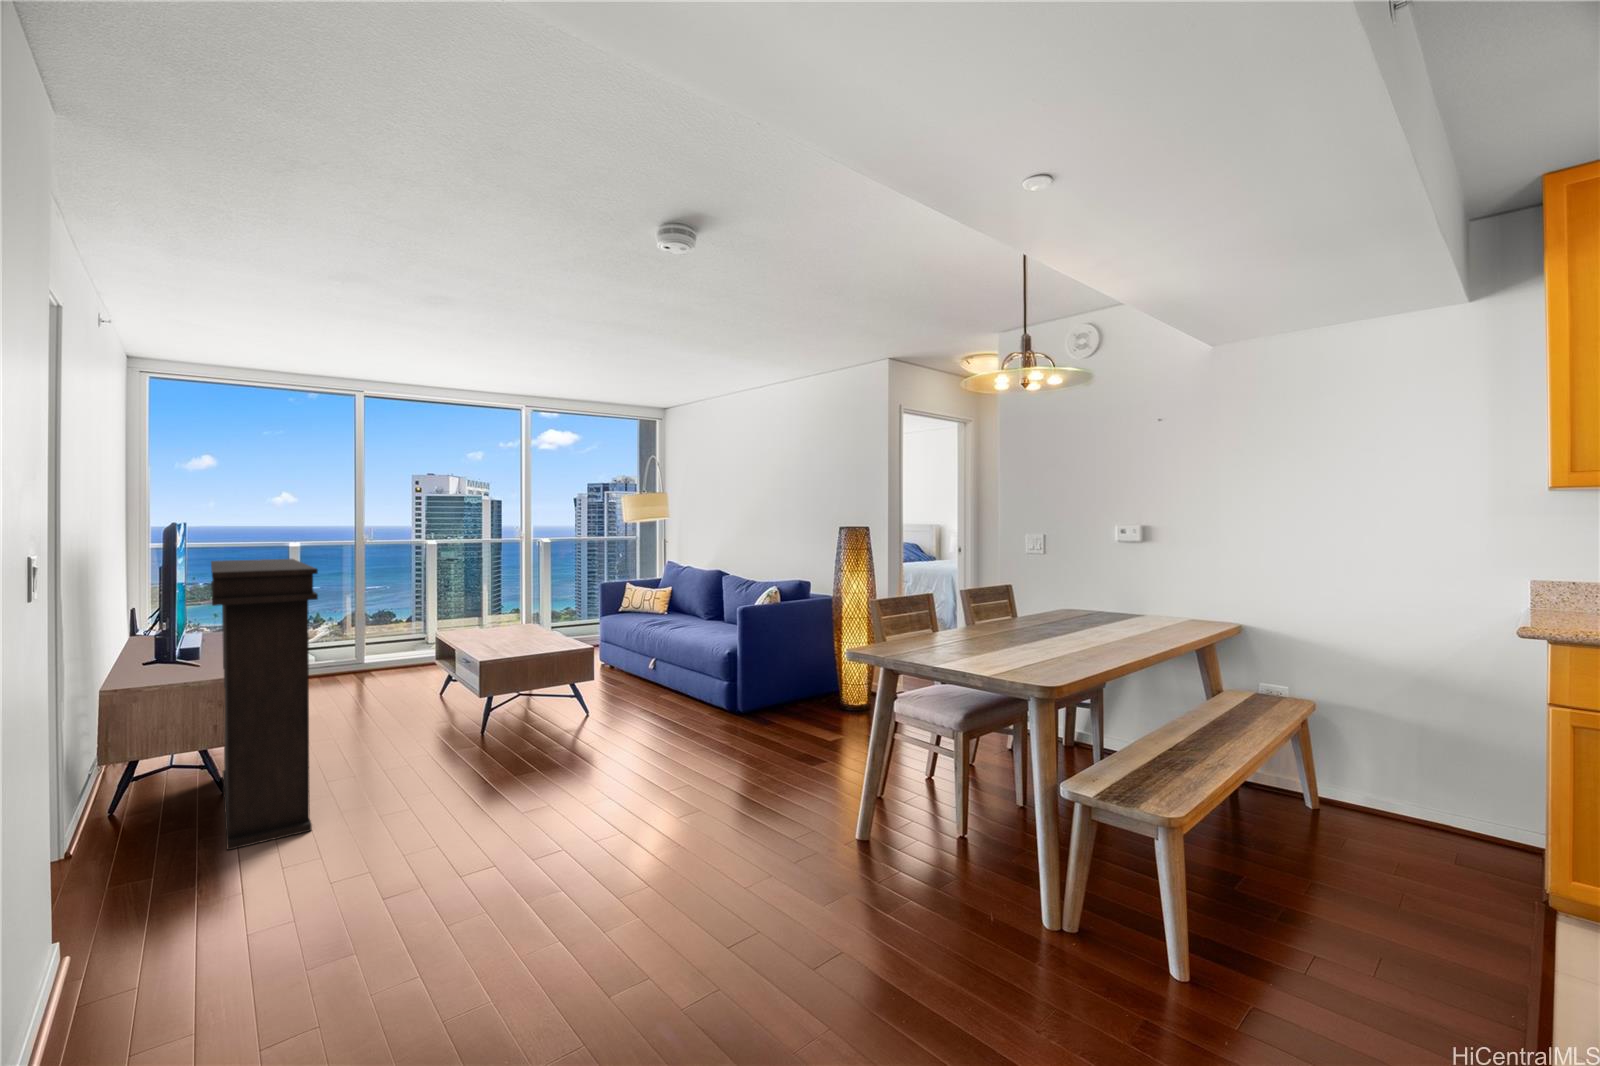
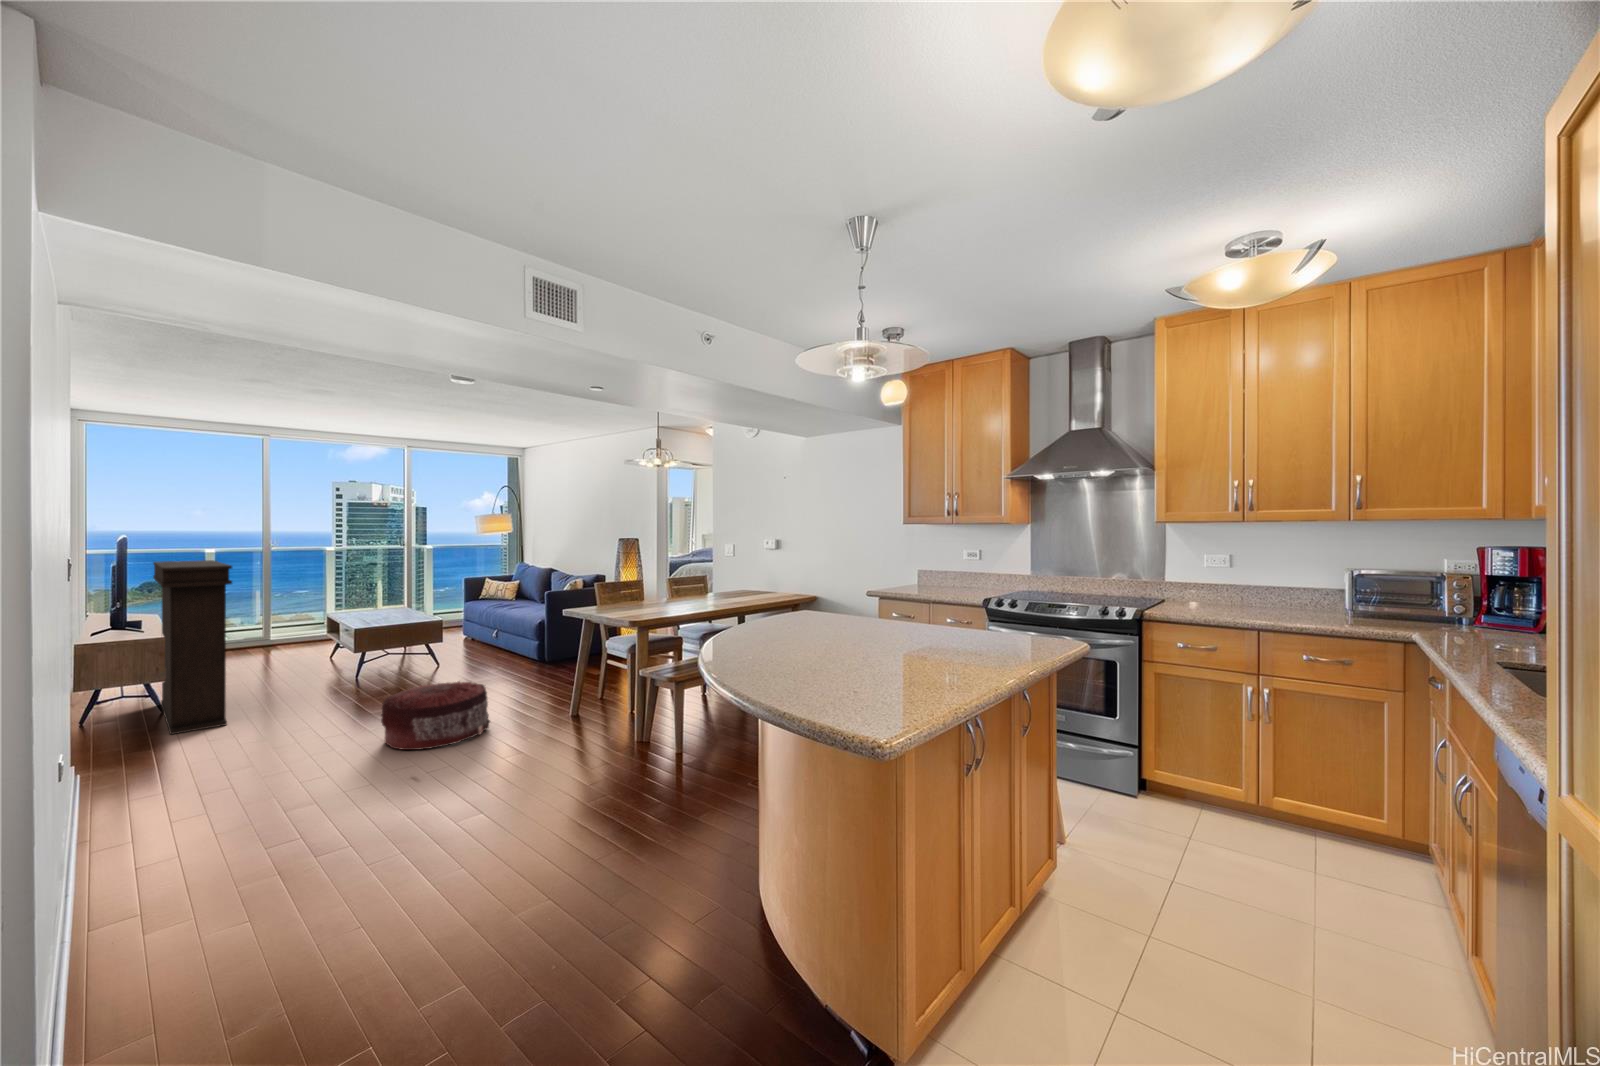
pouf: none [566,773,741,927] -> present [381,681,490,750]

